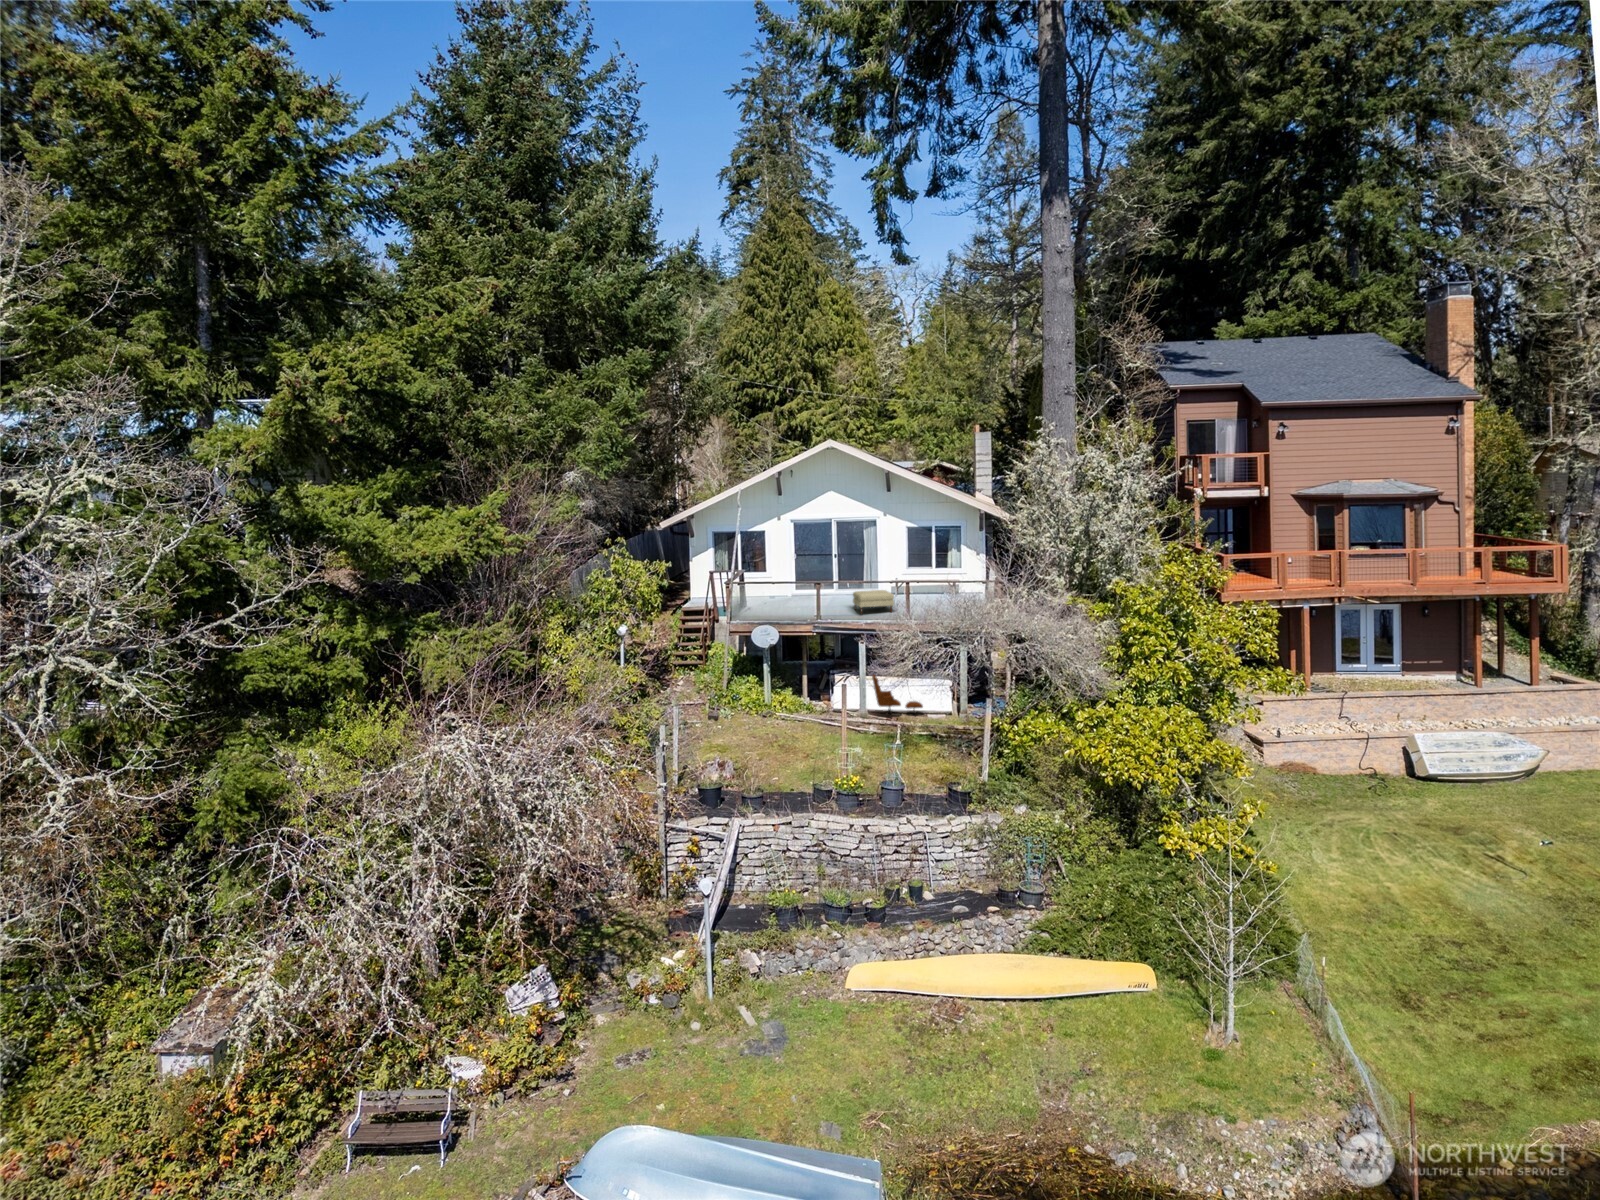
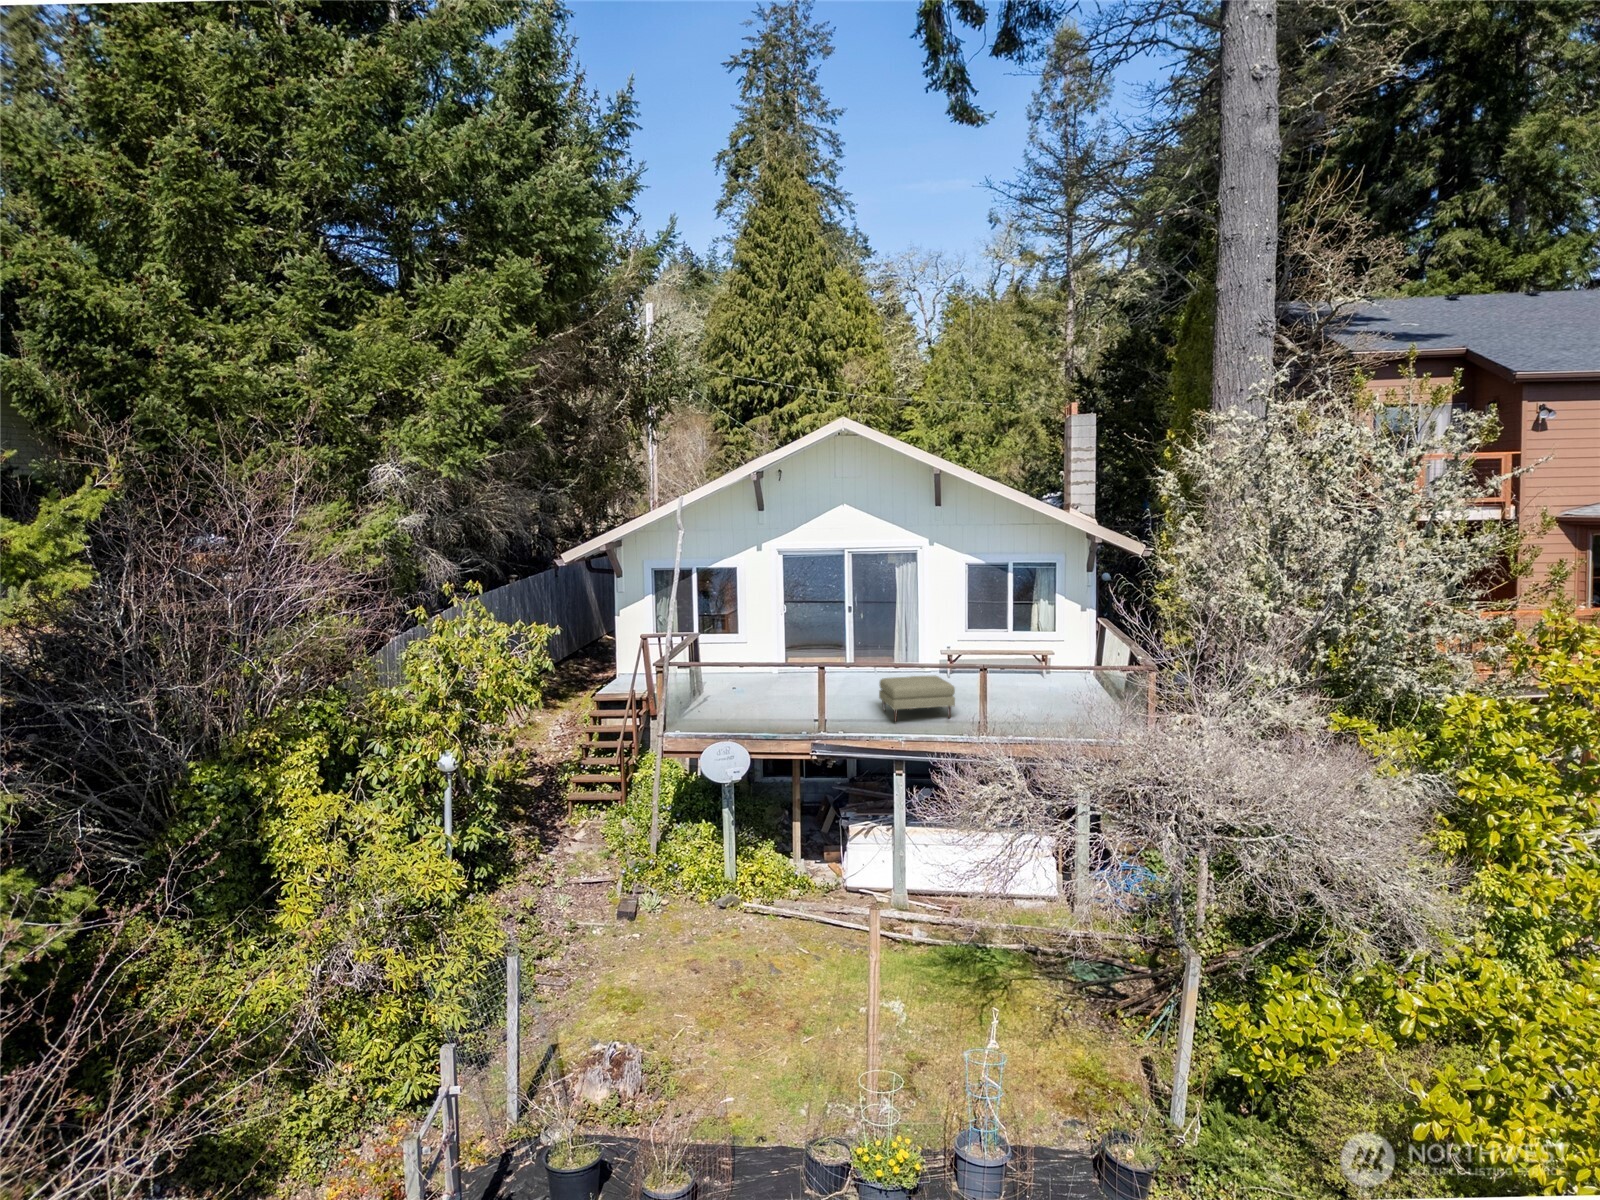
lounge chair: present [872,675,923,717] -> none [917,838,1013,927]

